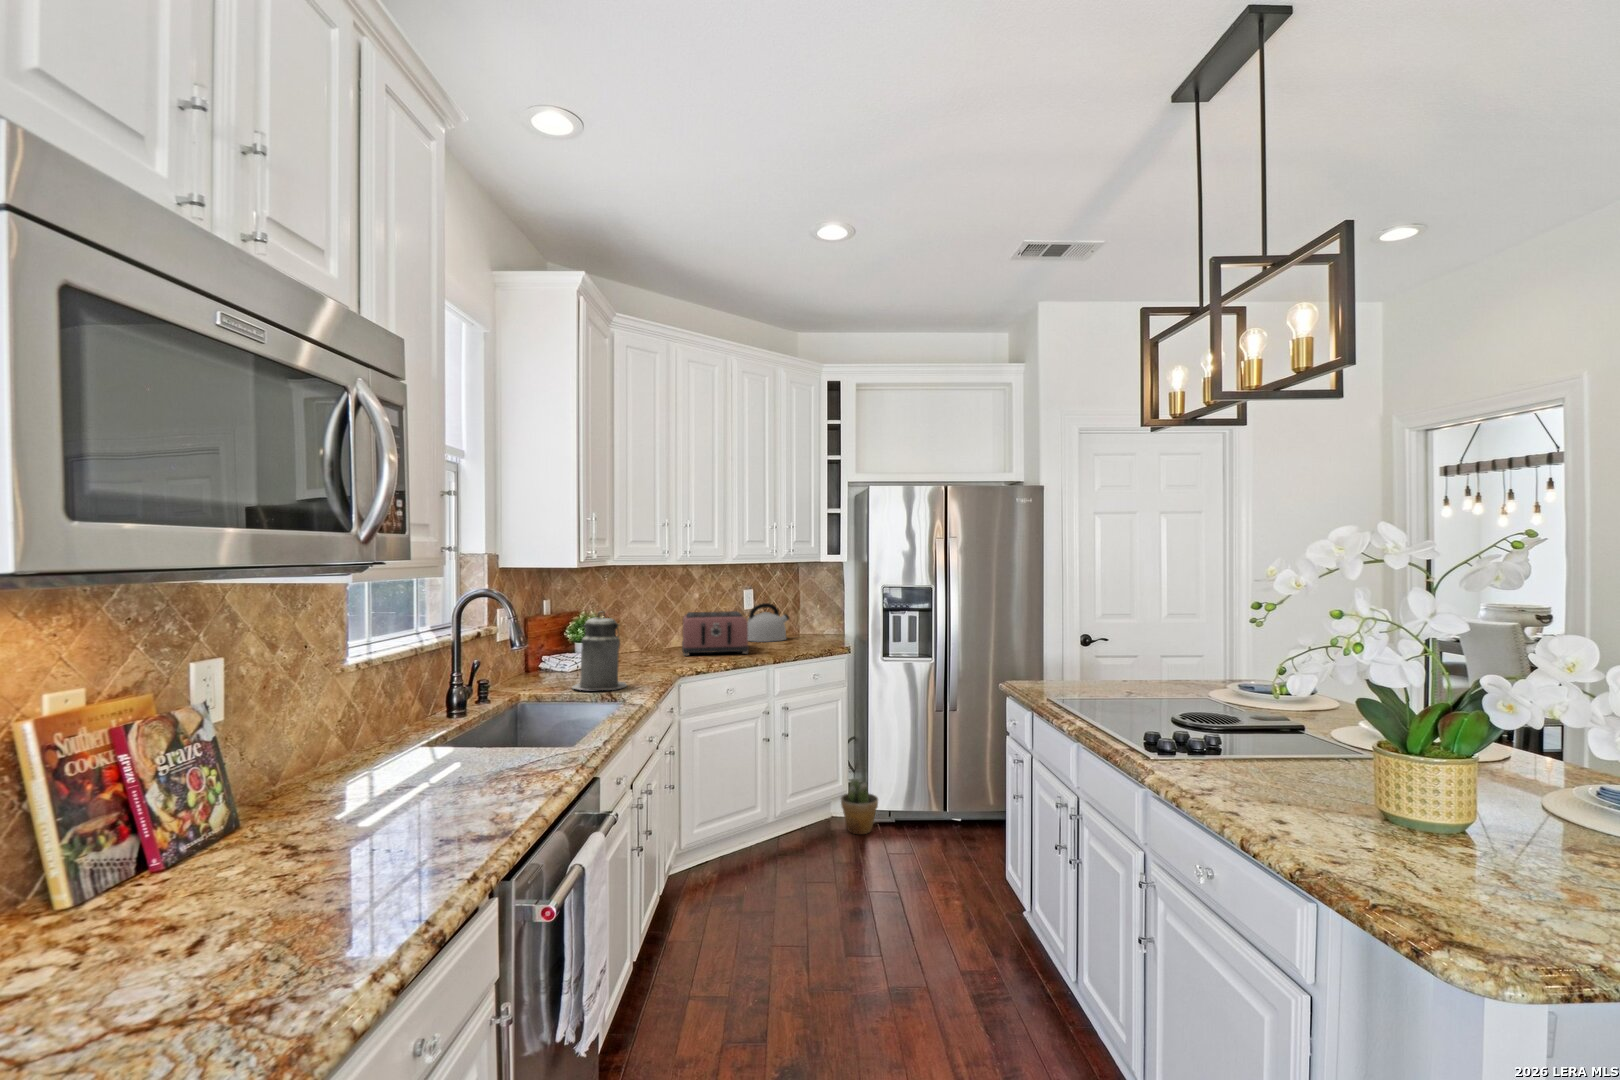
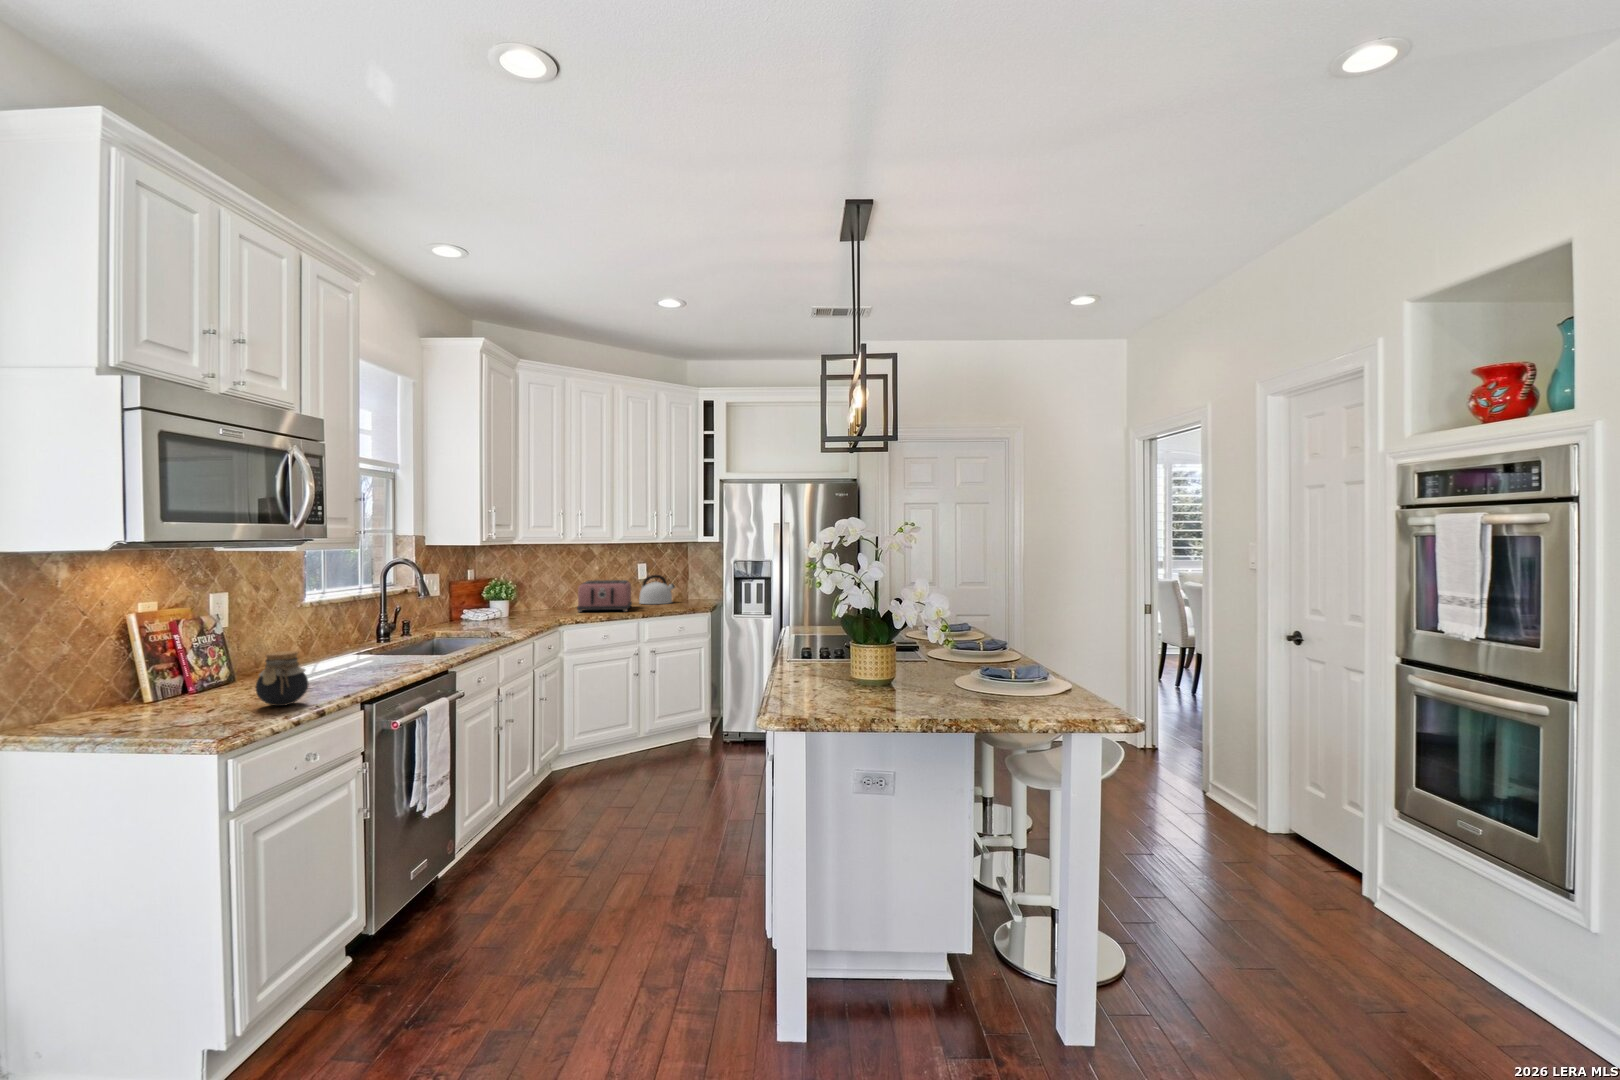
canister: present [572,611,627,690] -> none [474,576,514,630]
potted plant: present [841,778,878,834] -> none [701,707,730,749]
jar: none [296,794,406,922] -> present [256,651,308,706]

